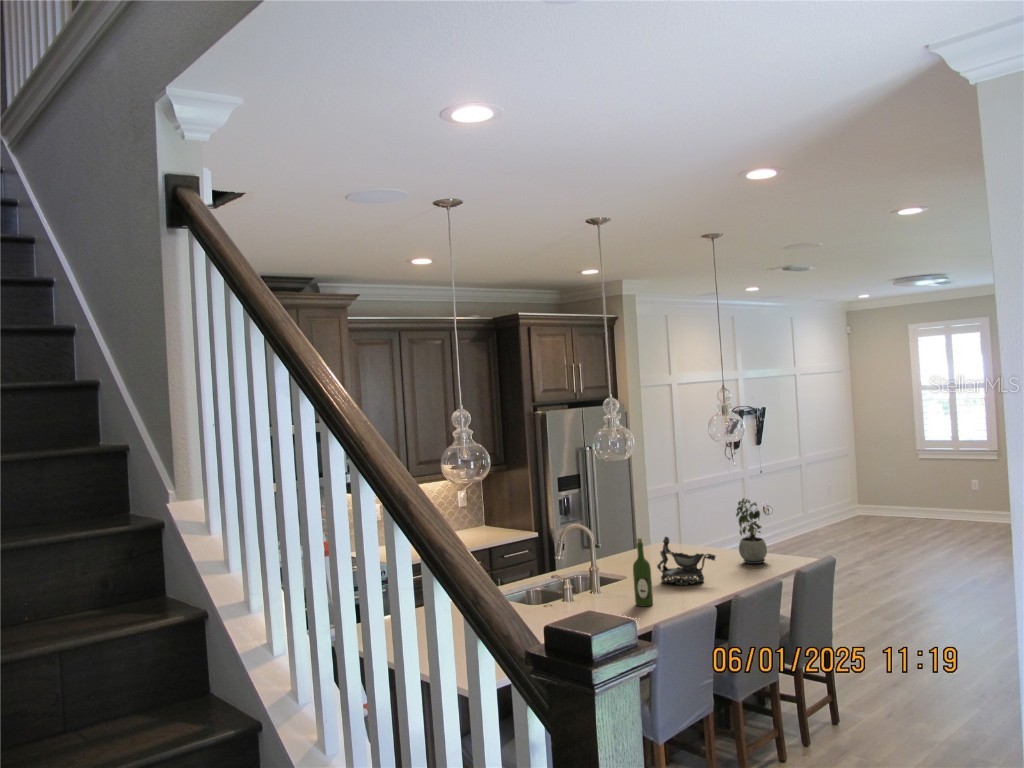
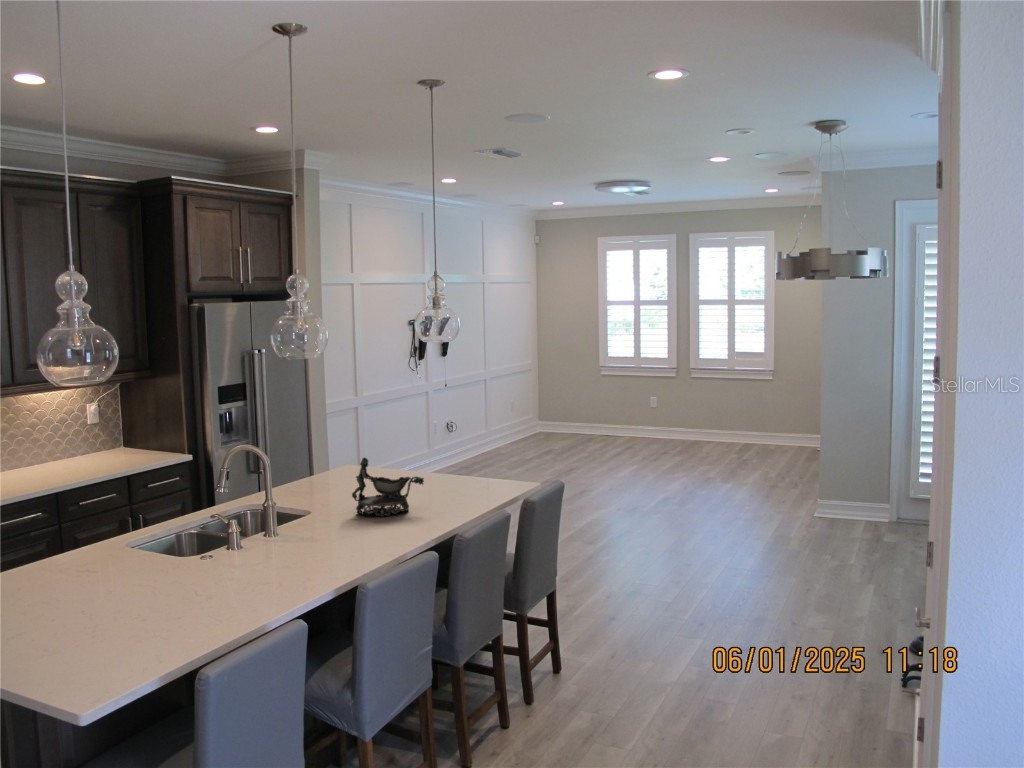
potted plant: present [736,498,767,564] -> none [445,410,478,487]
wine bottle: present [633,538,653,606] -> none [325,460,350,546]

